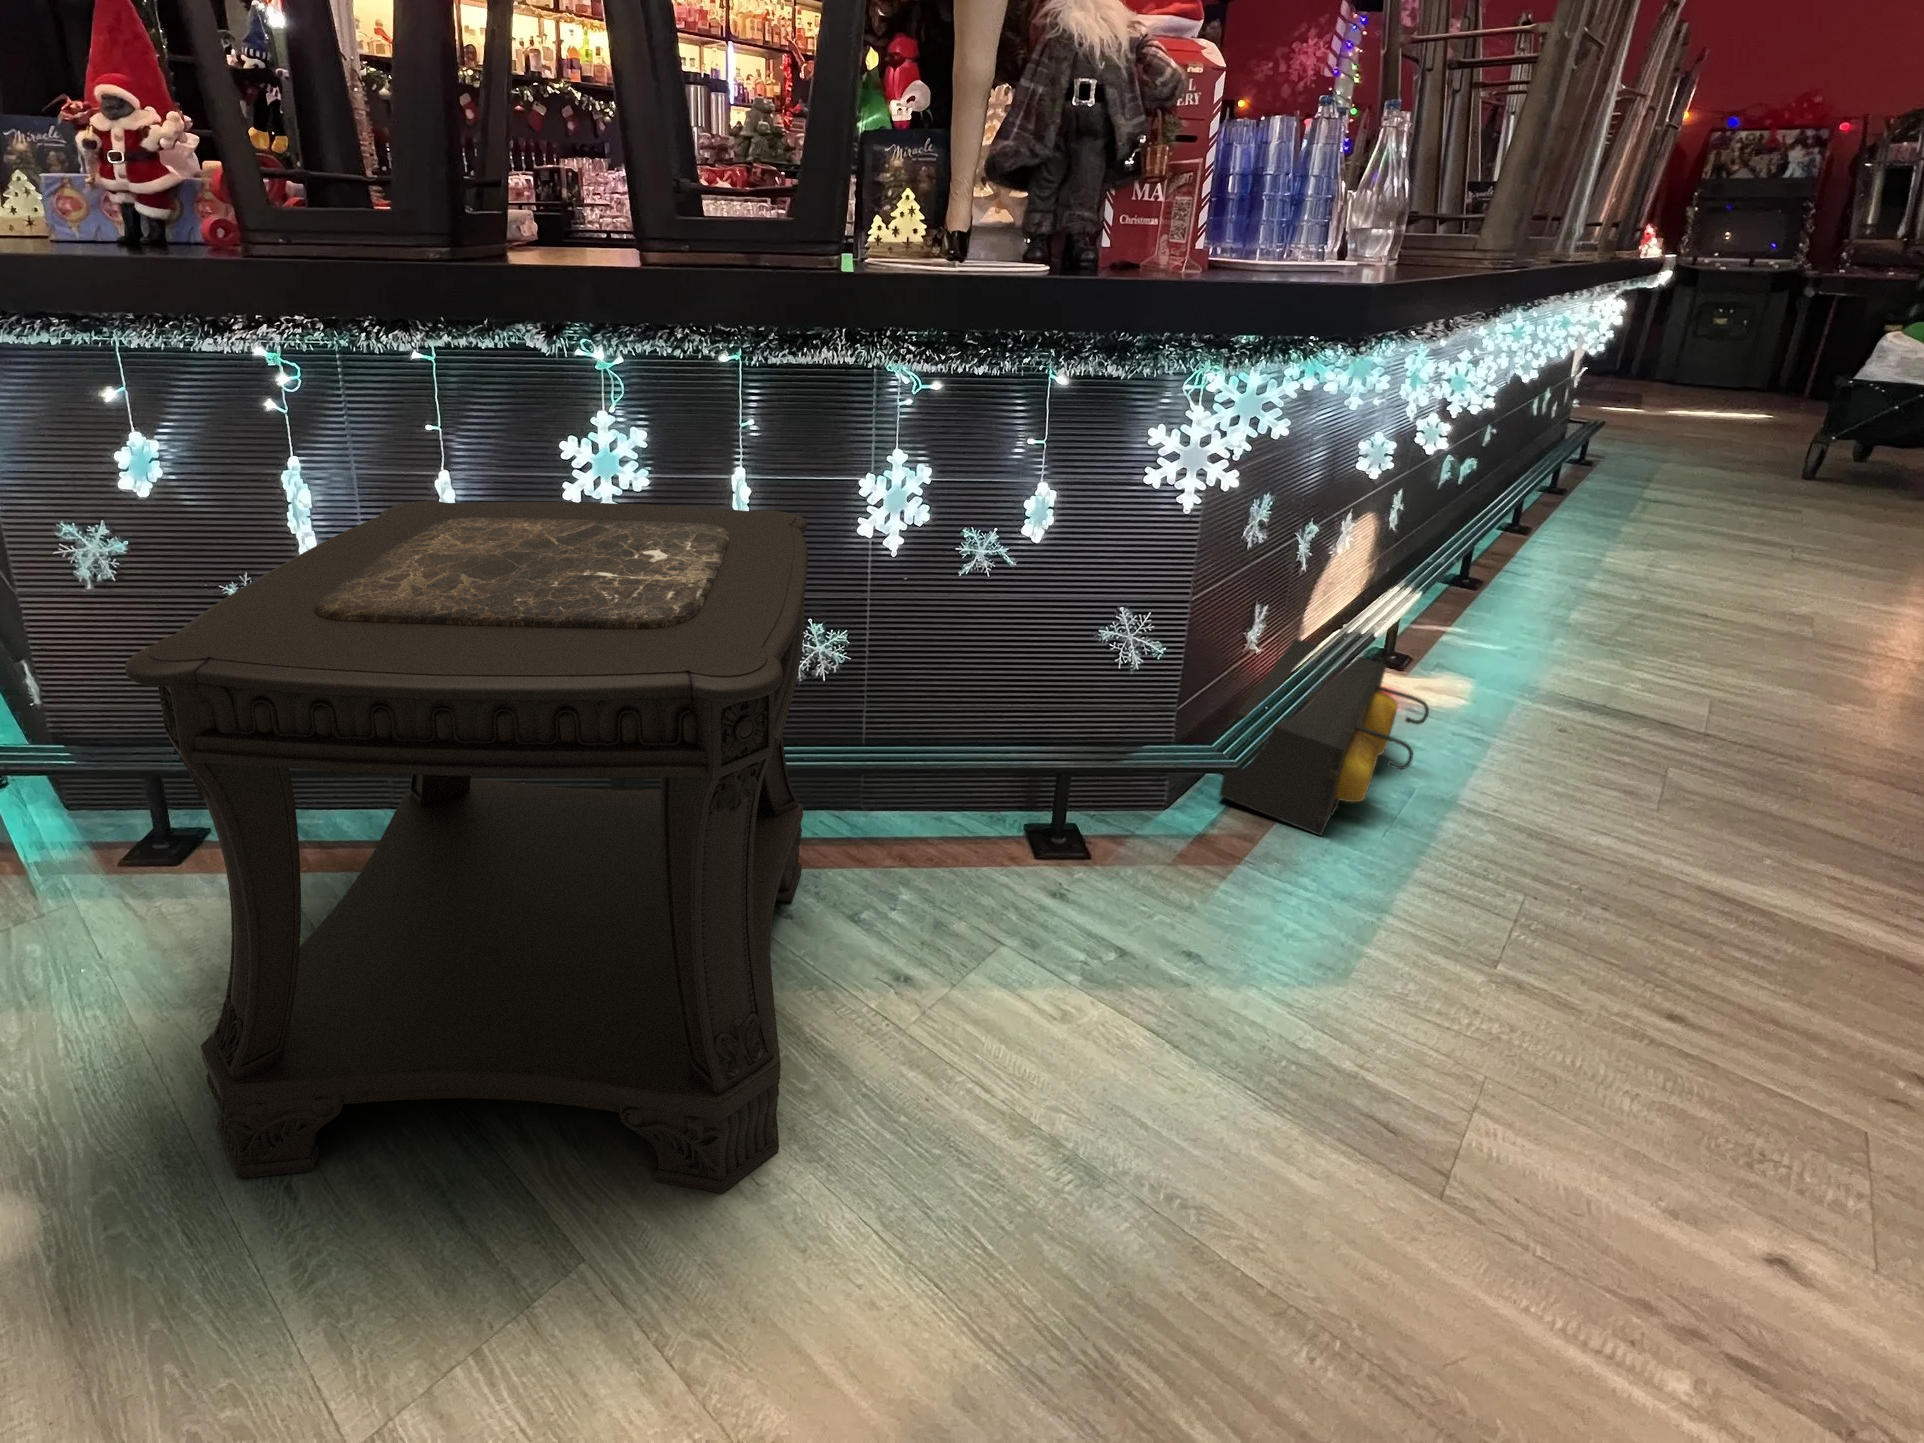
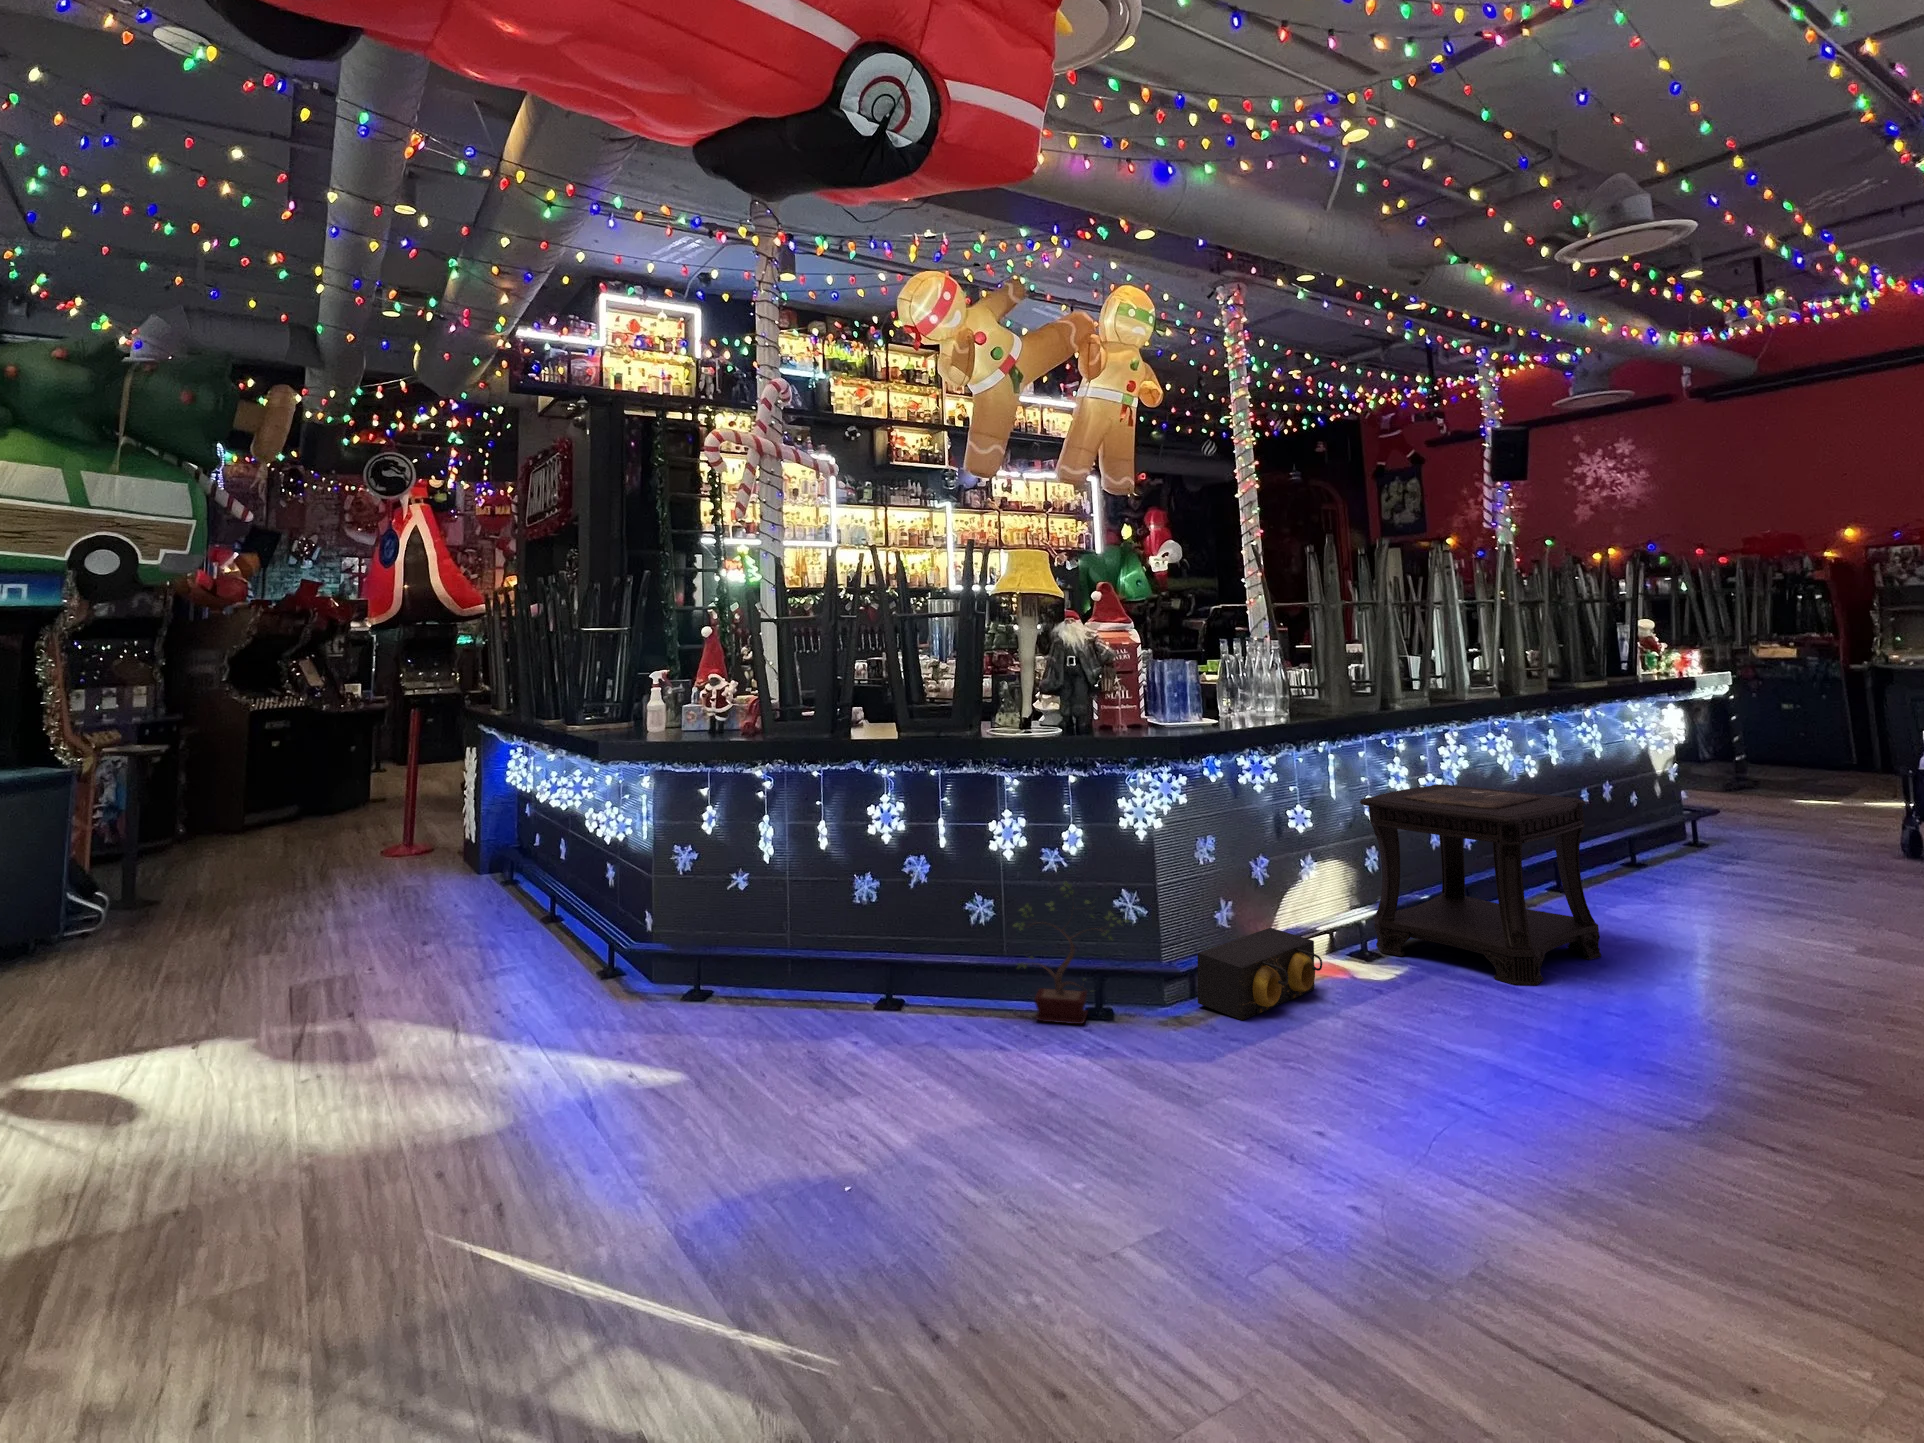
side table: present [125,501,808,1193] -> present [1360,784,1601,986]
potted plant: none [900,596,1182,877] -> present [1013,882,1129,1024]

